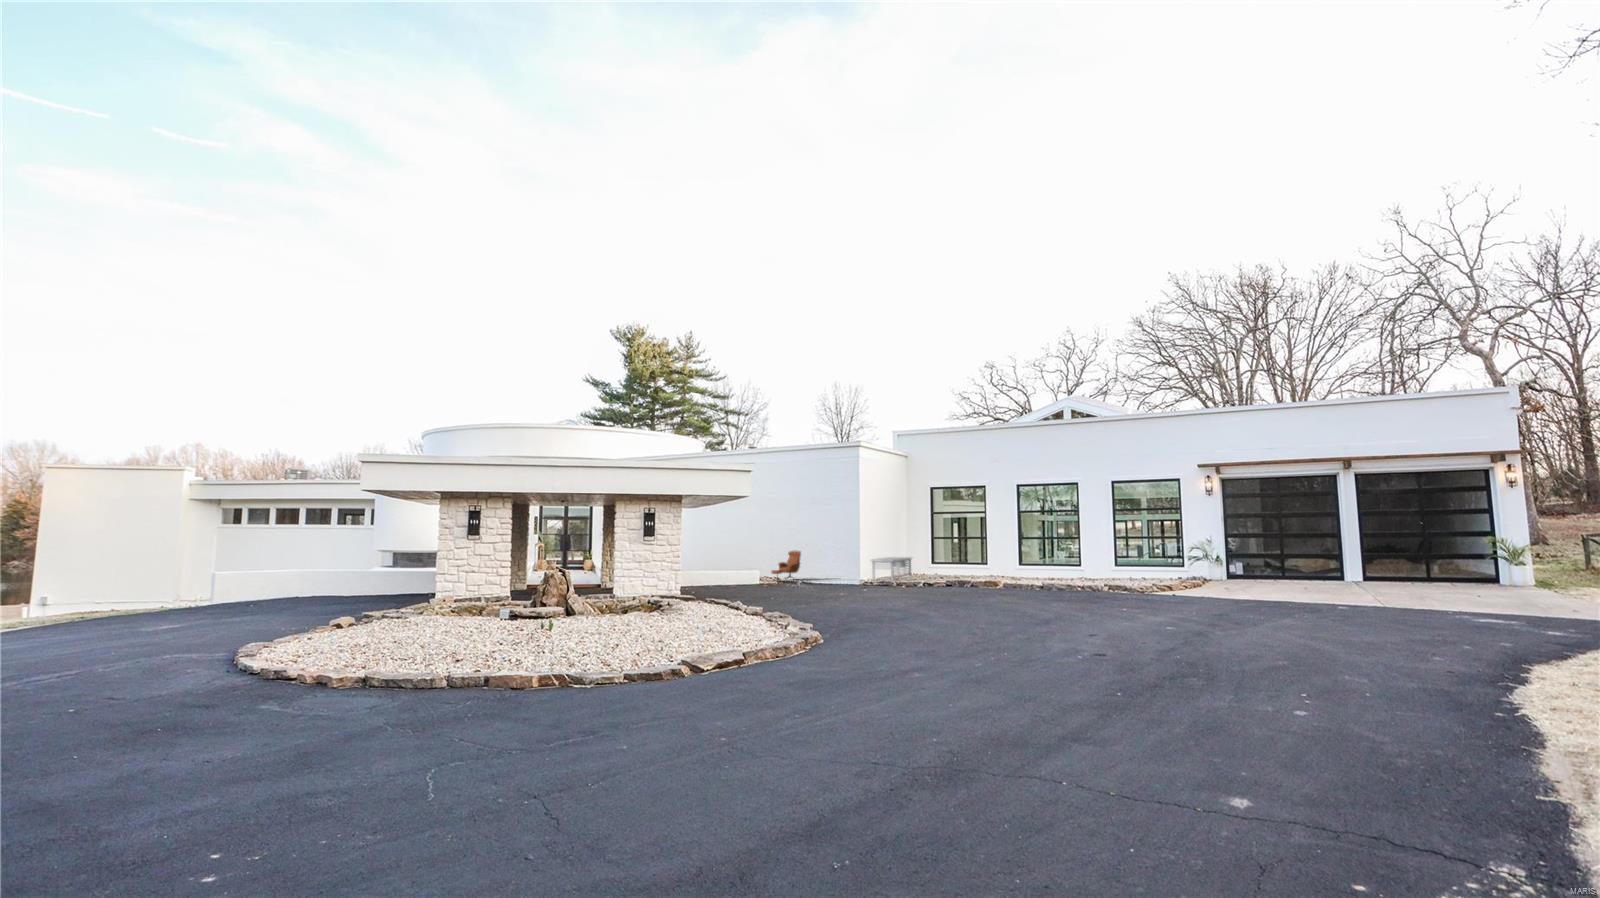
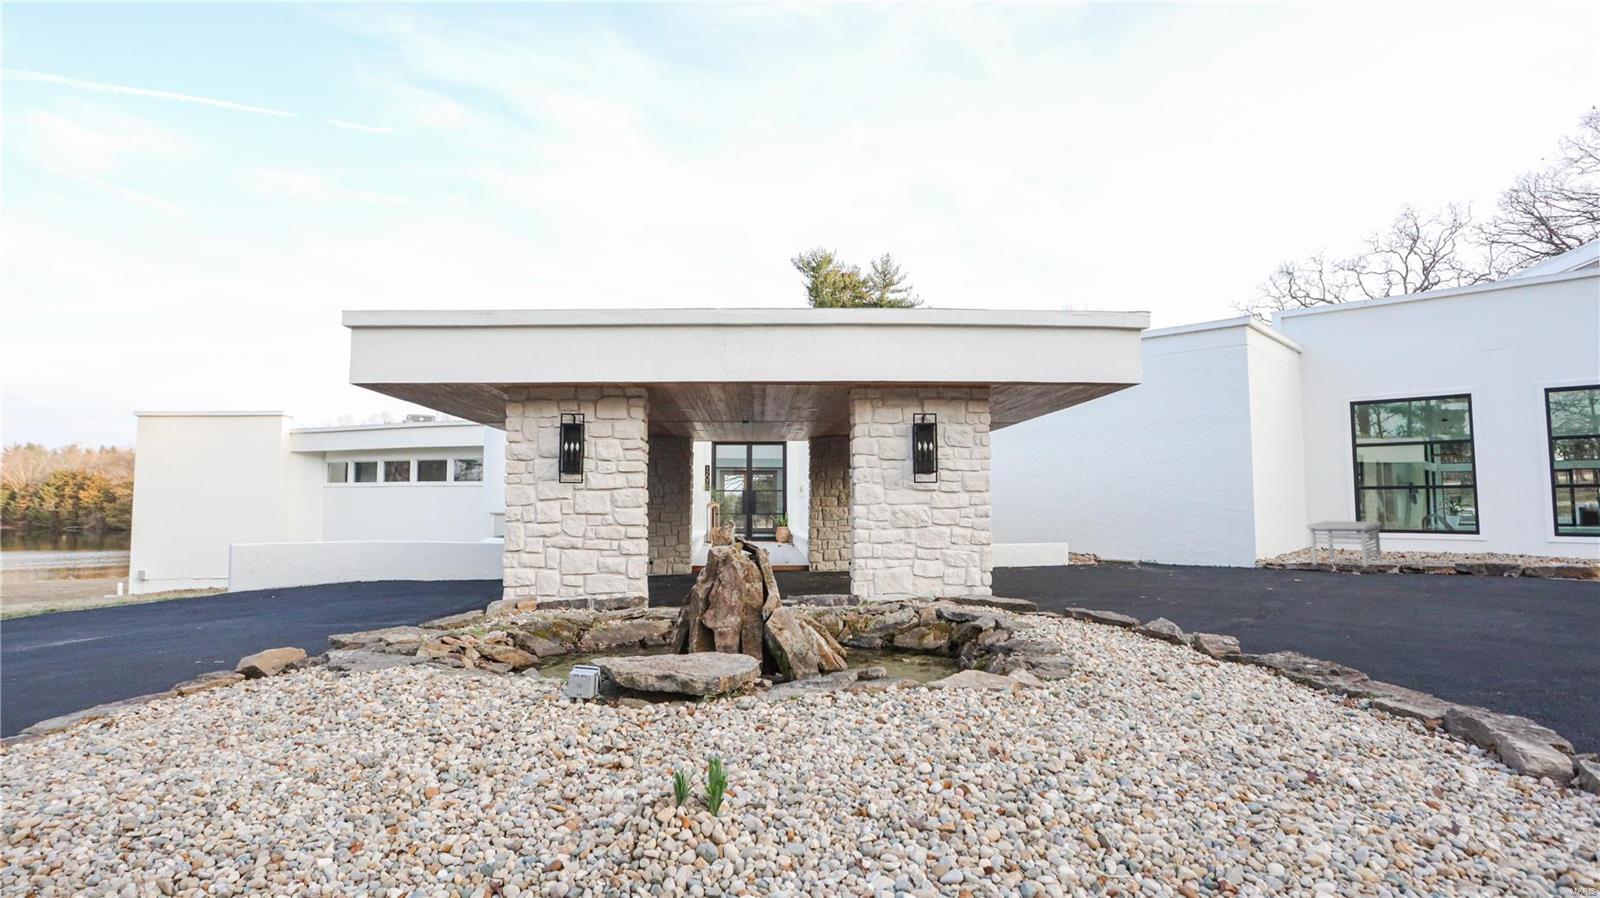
lounge chair: present [771,551,801,581] -> none [1104,510,1156,566]

